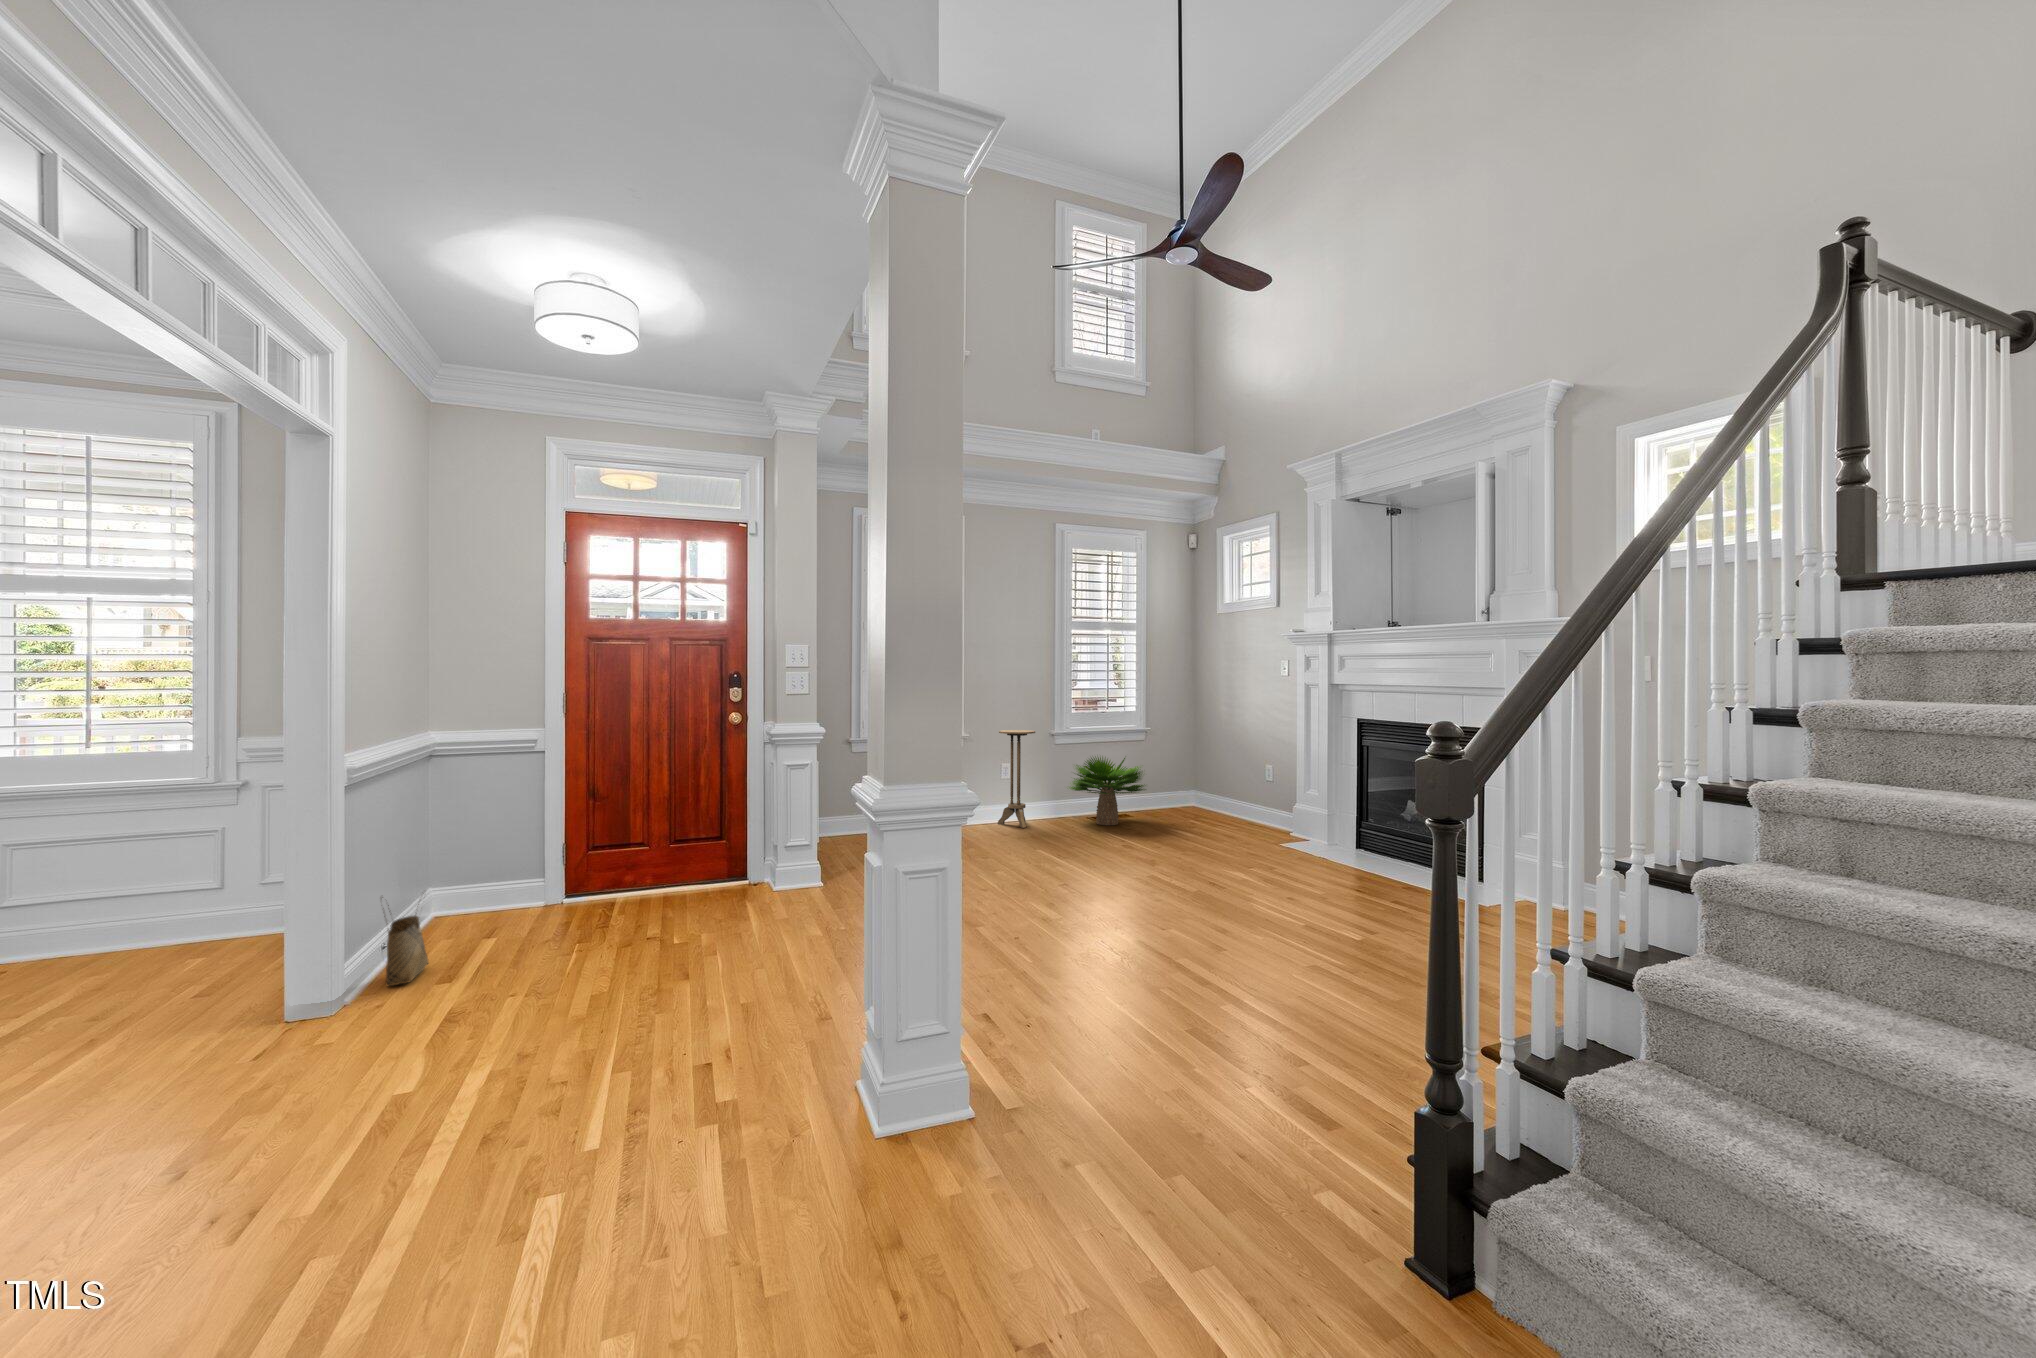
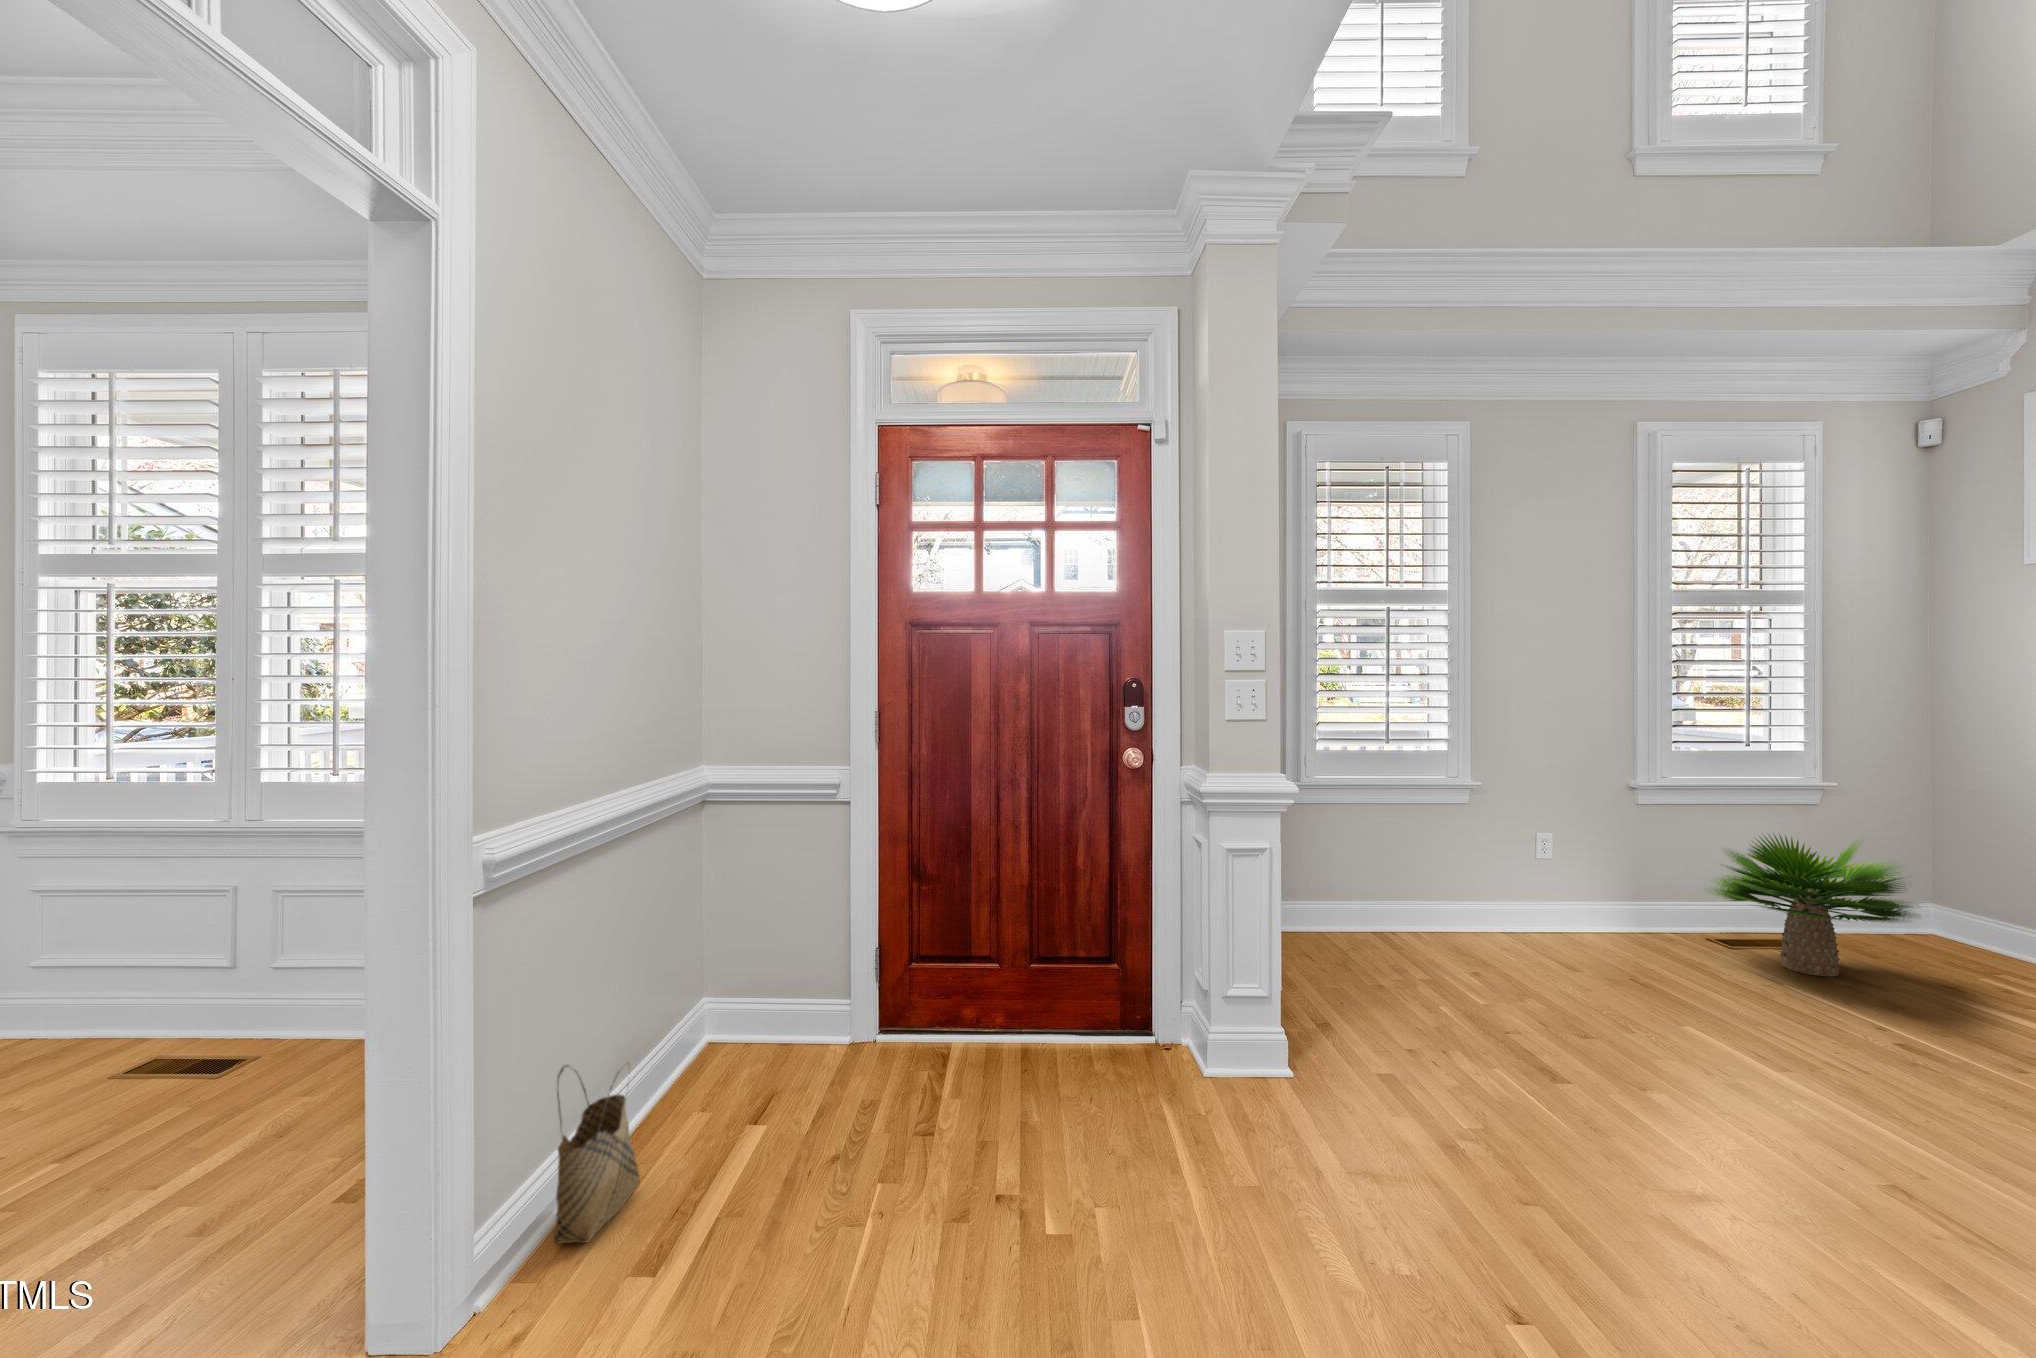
side table: present [998,730,1035,828] -> none [1560,780,1642,961]

